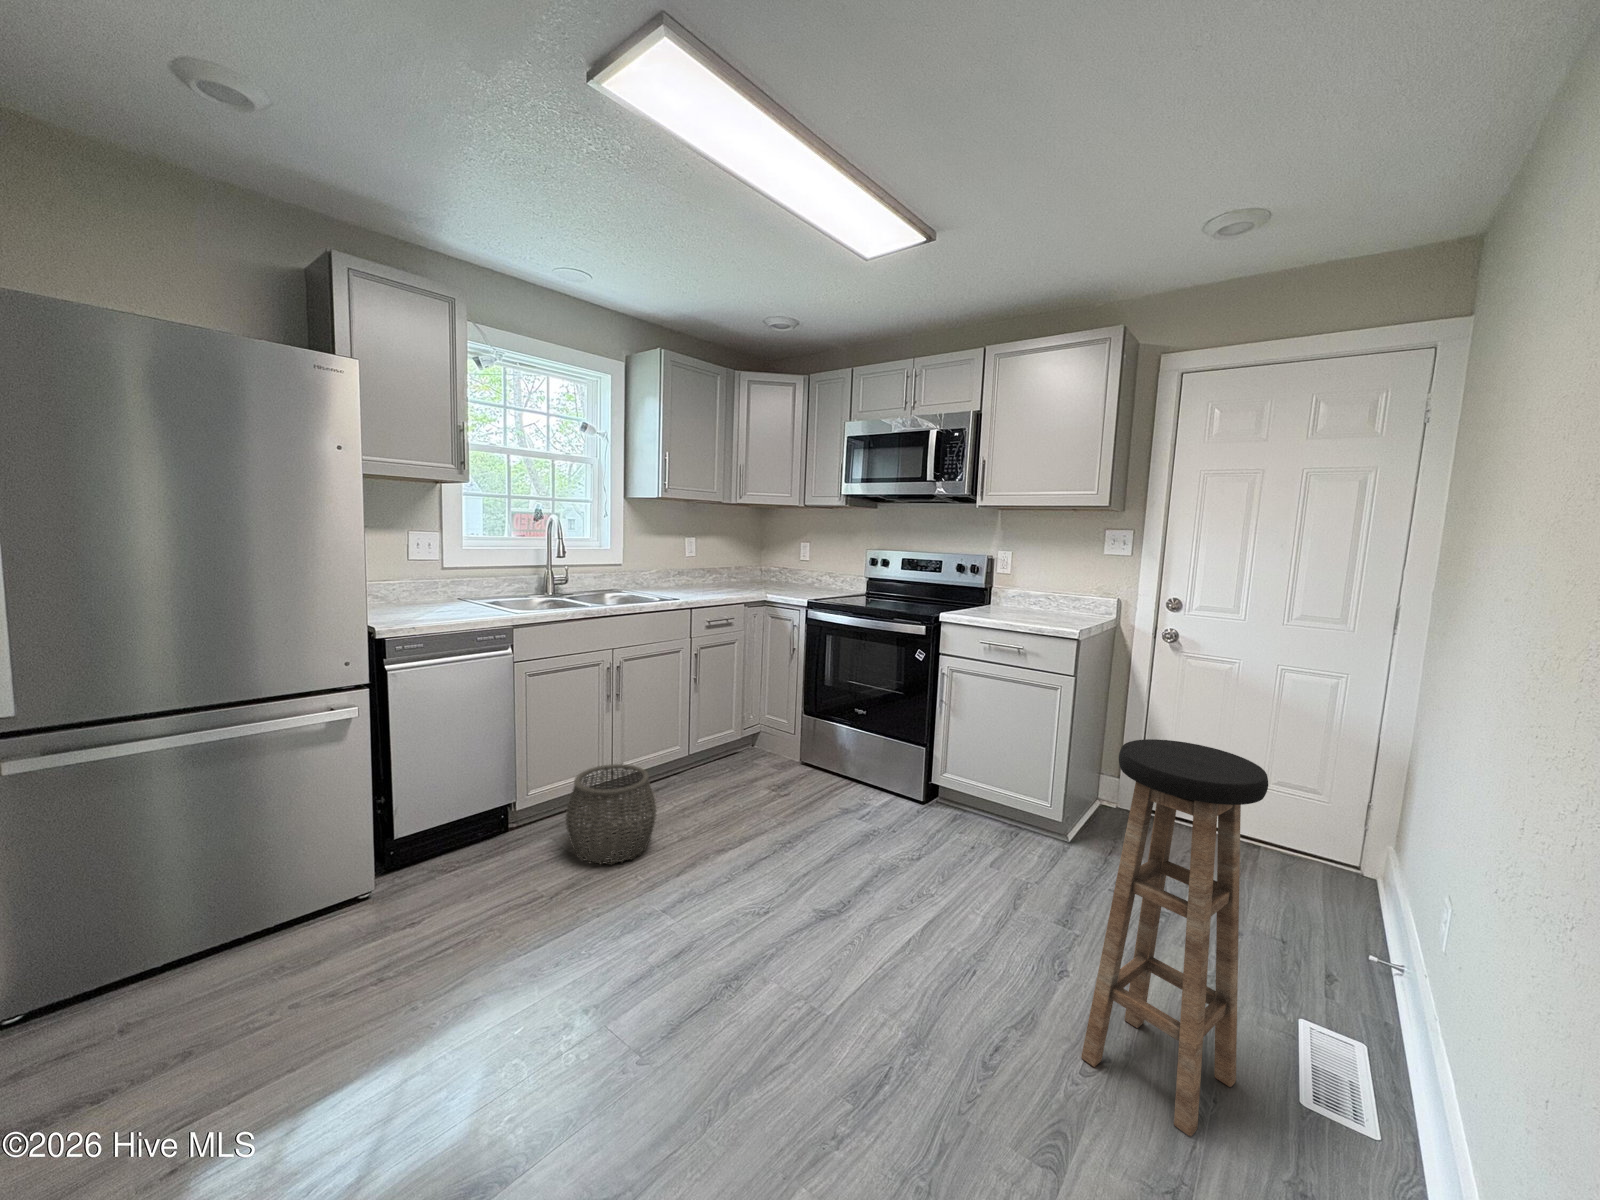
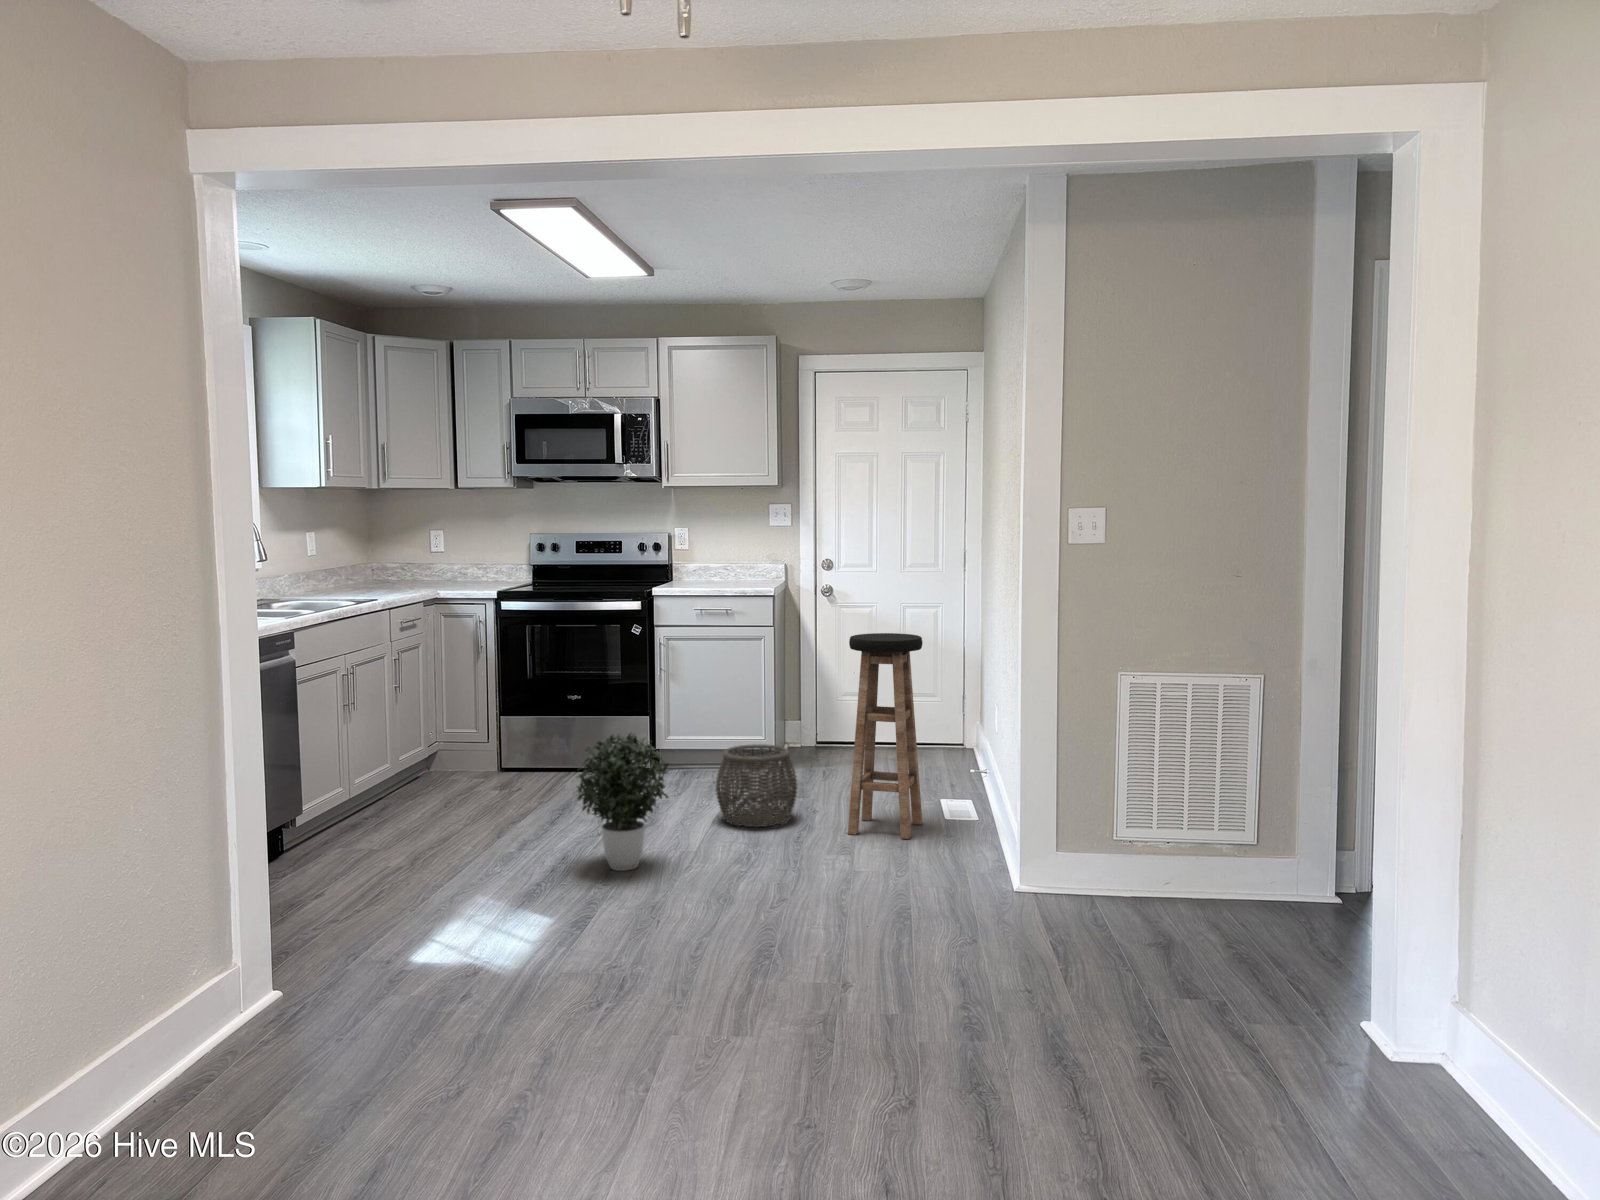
woven basket: present [566,764,657,864] -> present [716,744,797,827]
potted plant: none [658,819,791,1013] -> present [576,733,669,871]

